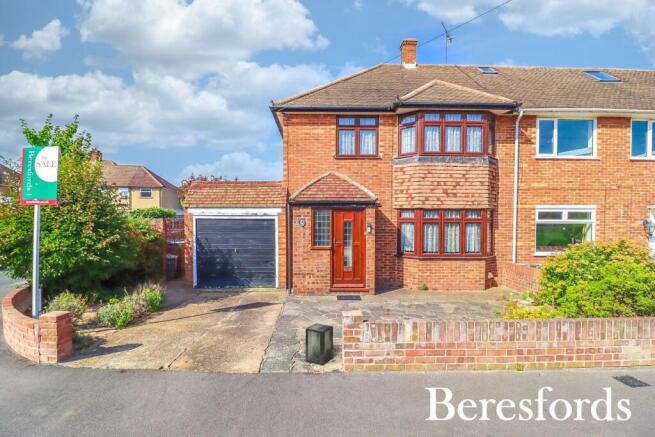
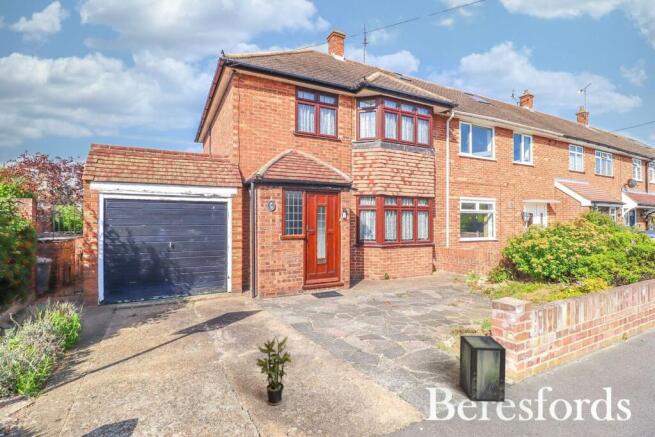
potted plant: none [203,307,223,344] -> present [257,336,292,405]

